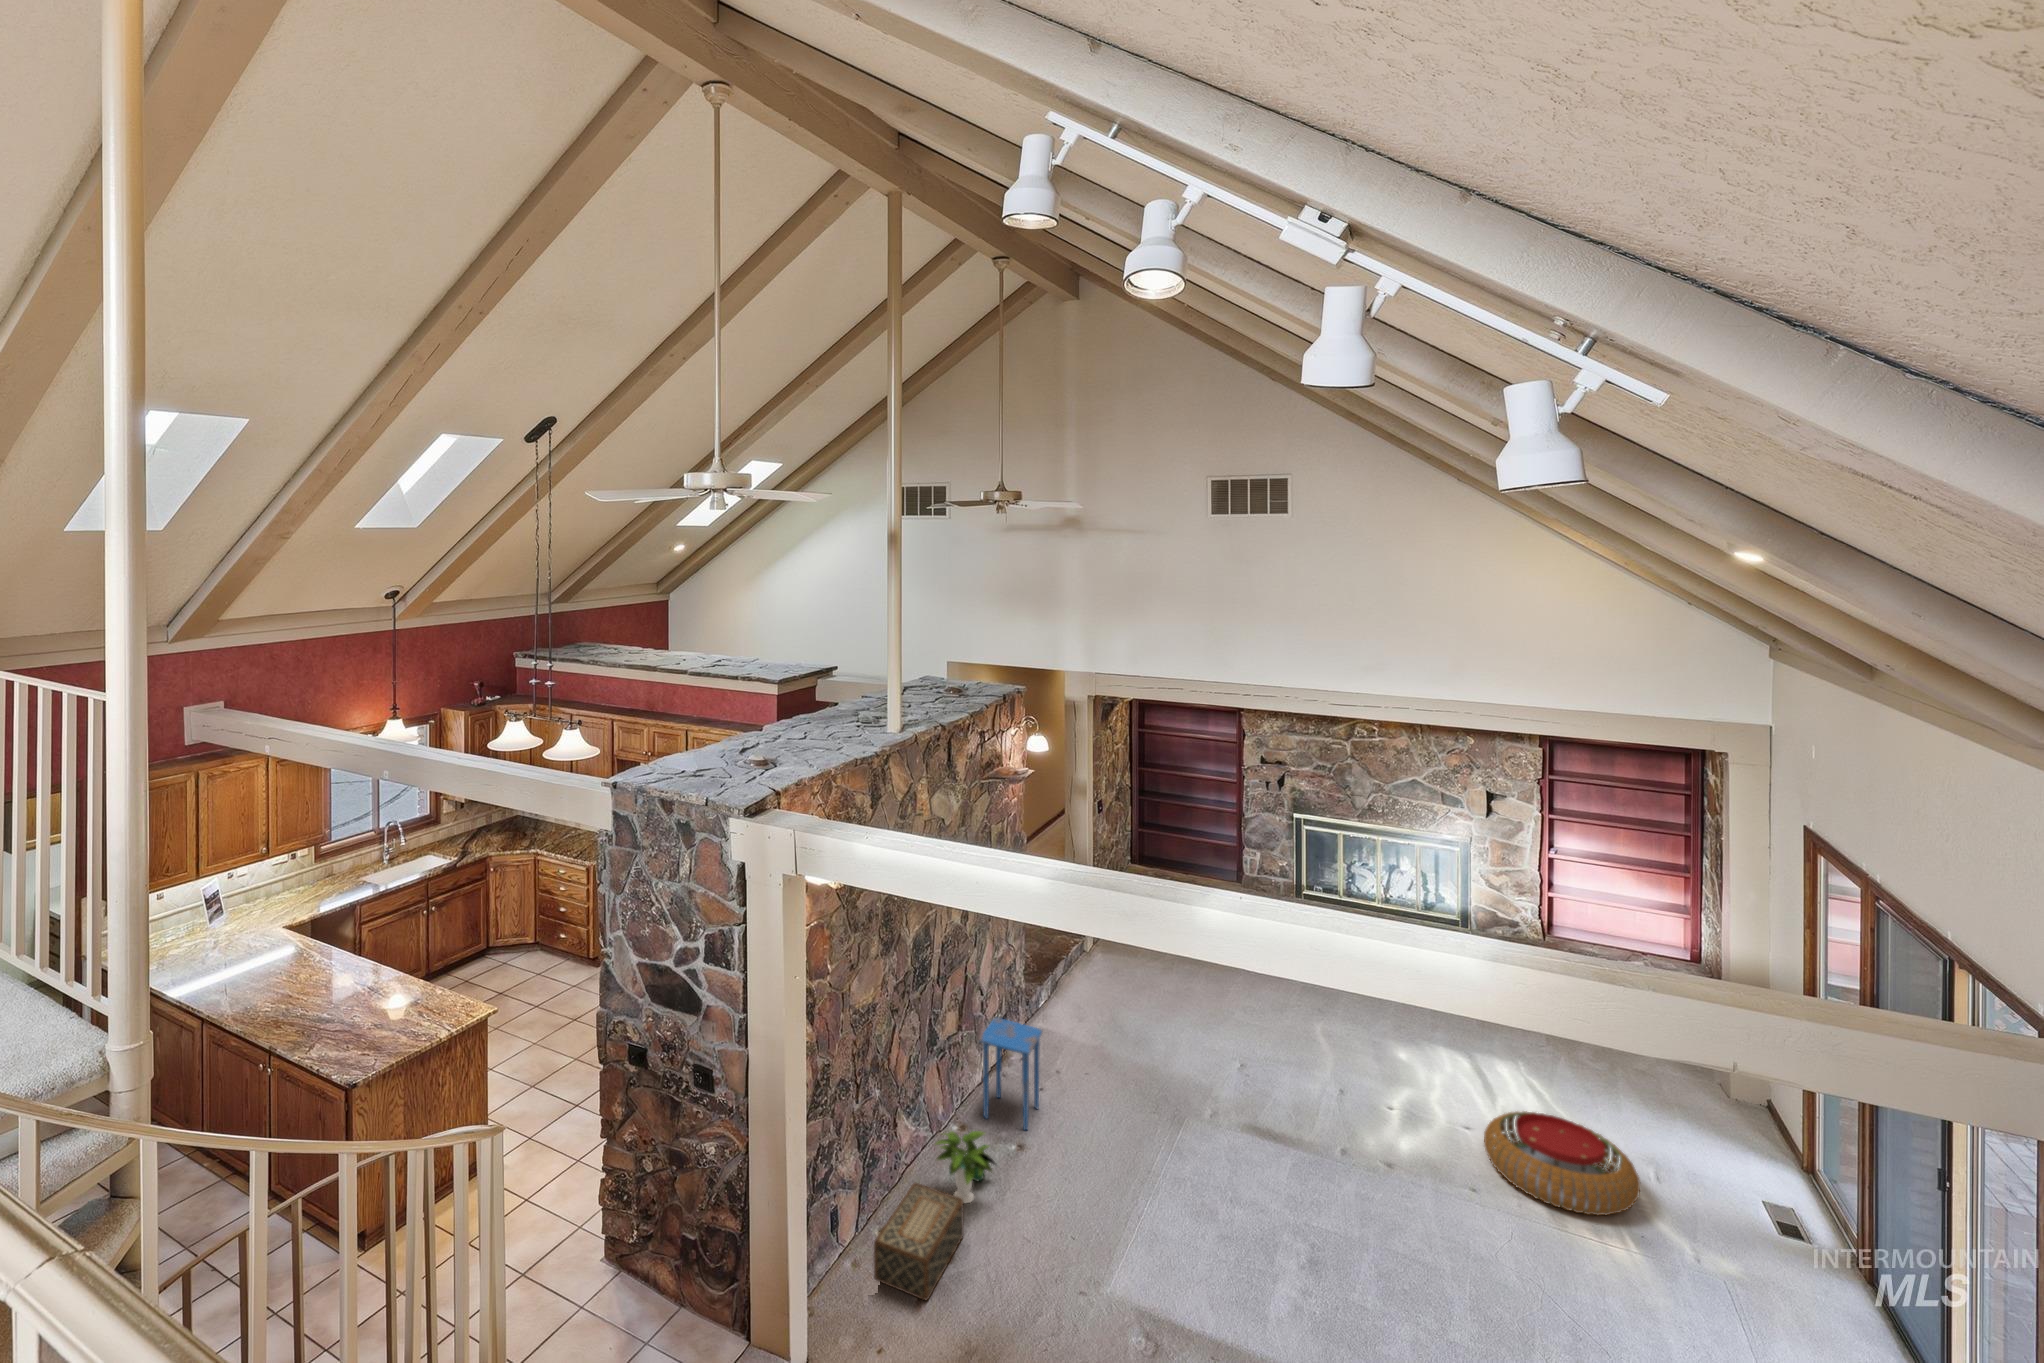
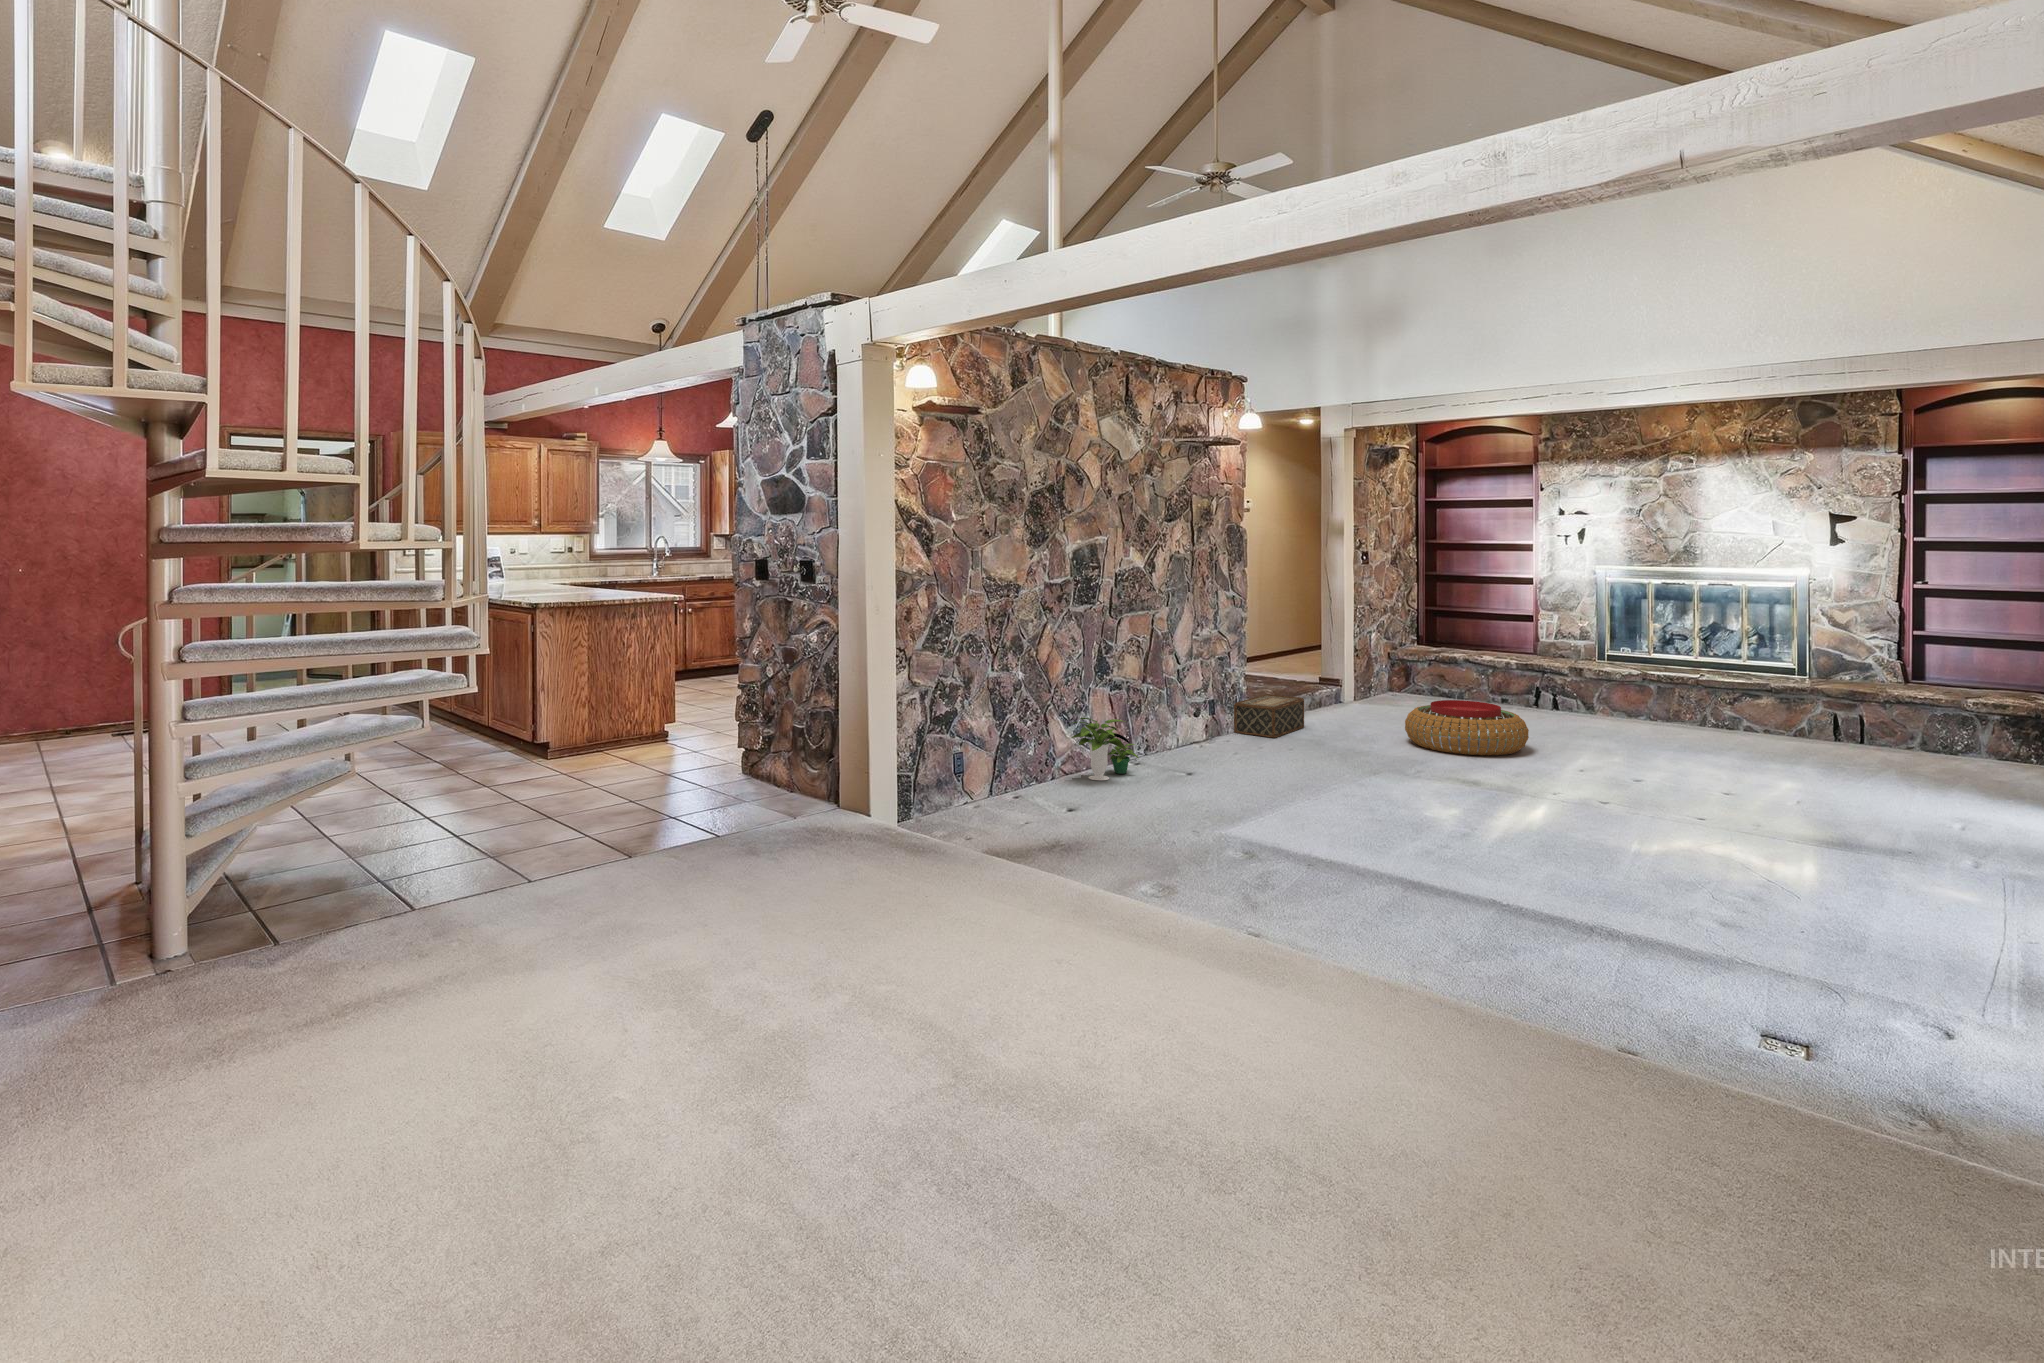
side table: present [979,1018,1042,1130] -> none [1149,667,1220,760]
pouf: present [1484,1111,1640,1215] -> present [1405,700,1529,755]
woven basket: present [874,1182,964,1300] -> present [1234,694,1304,738]

